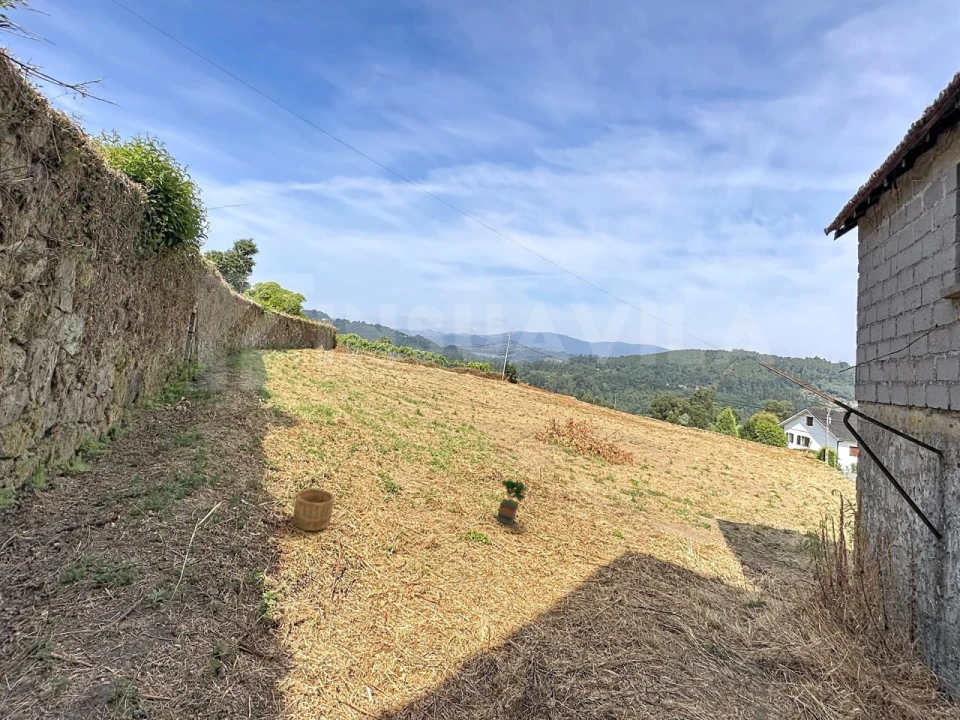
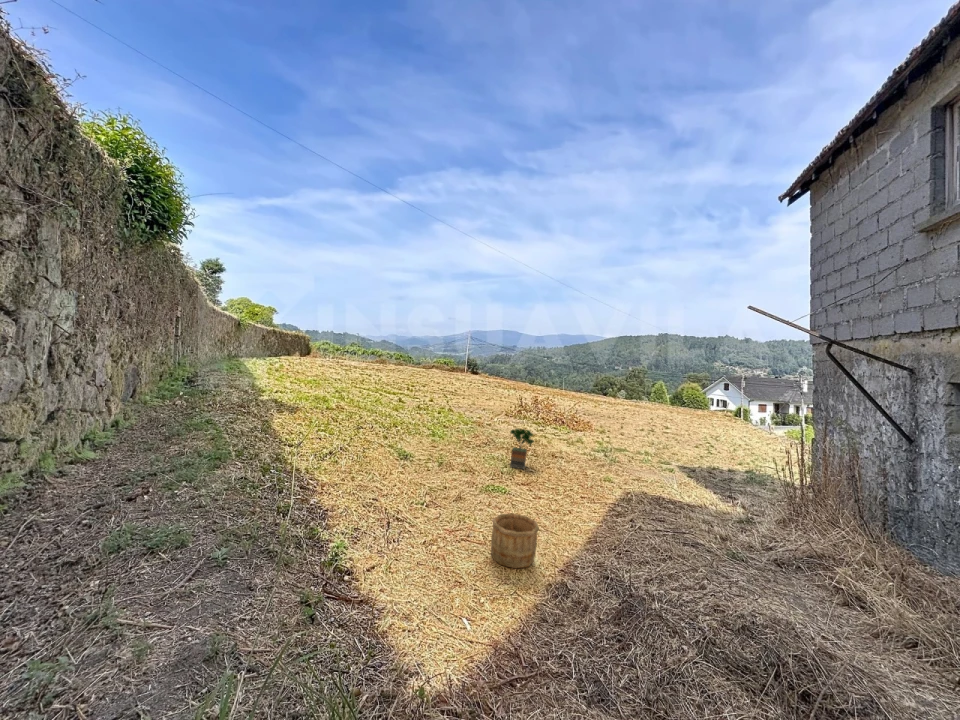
wooden bucket: present [293,489,335,531] -> present [491,513,539,568]

